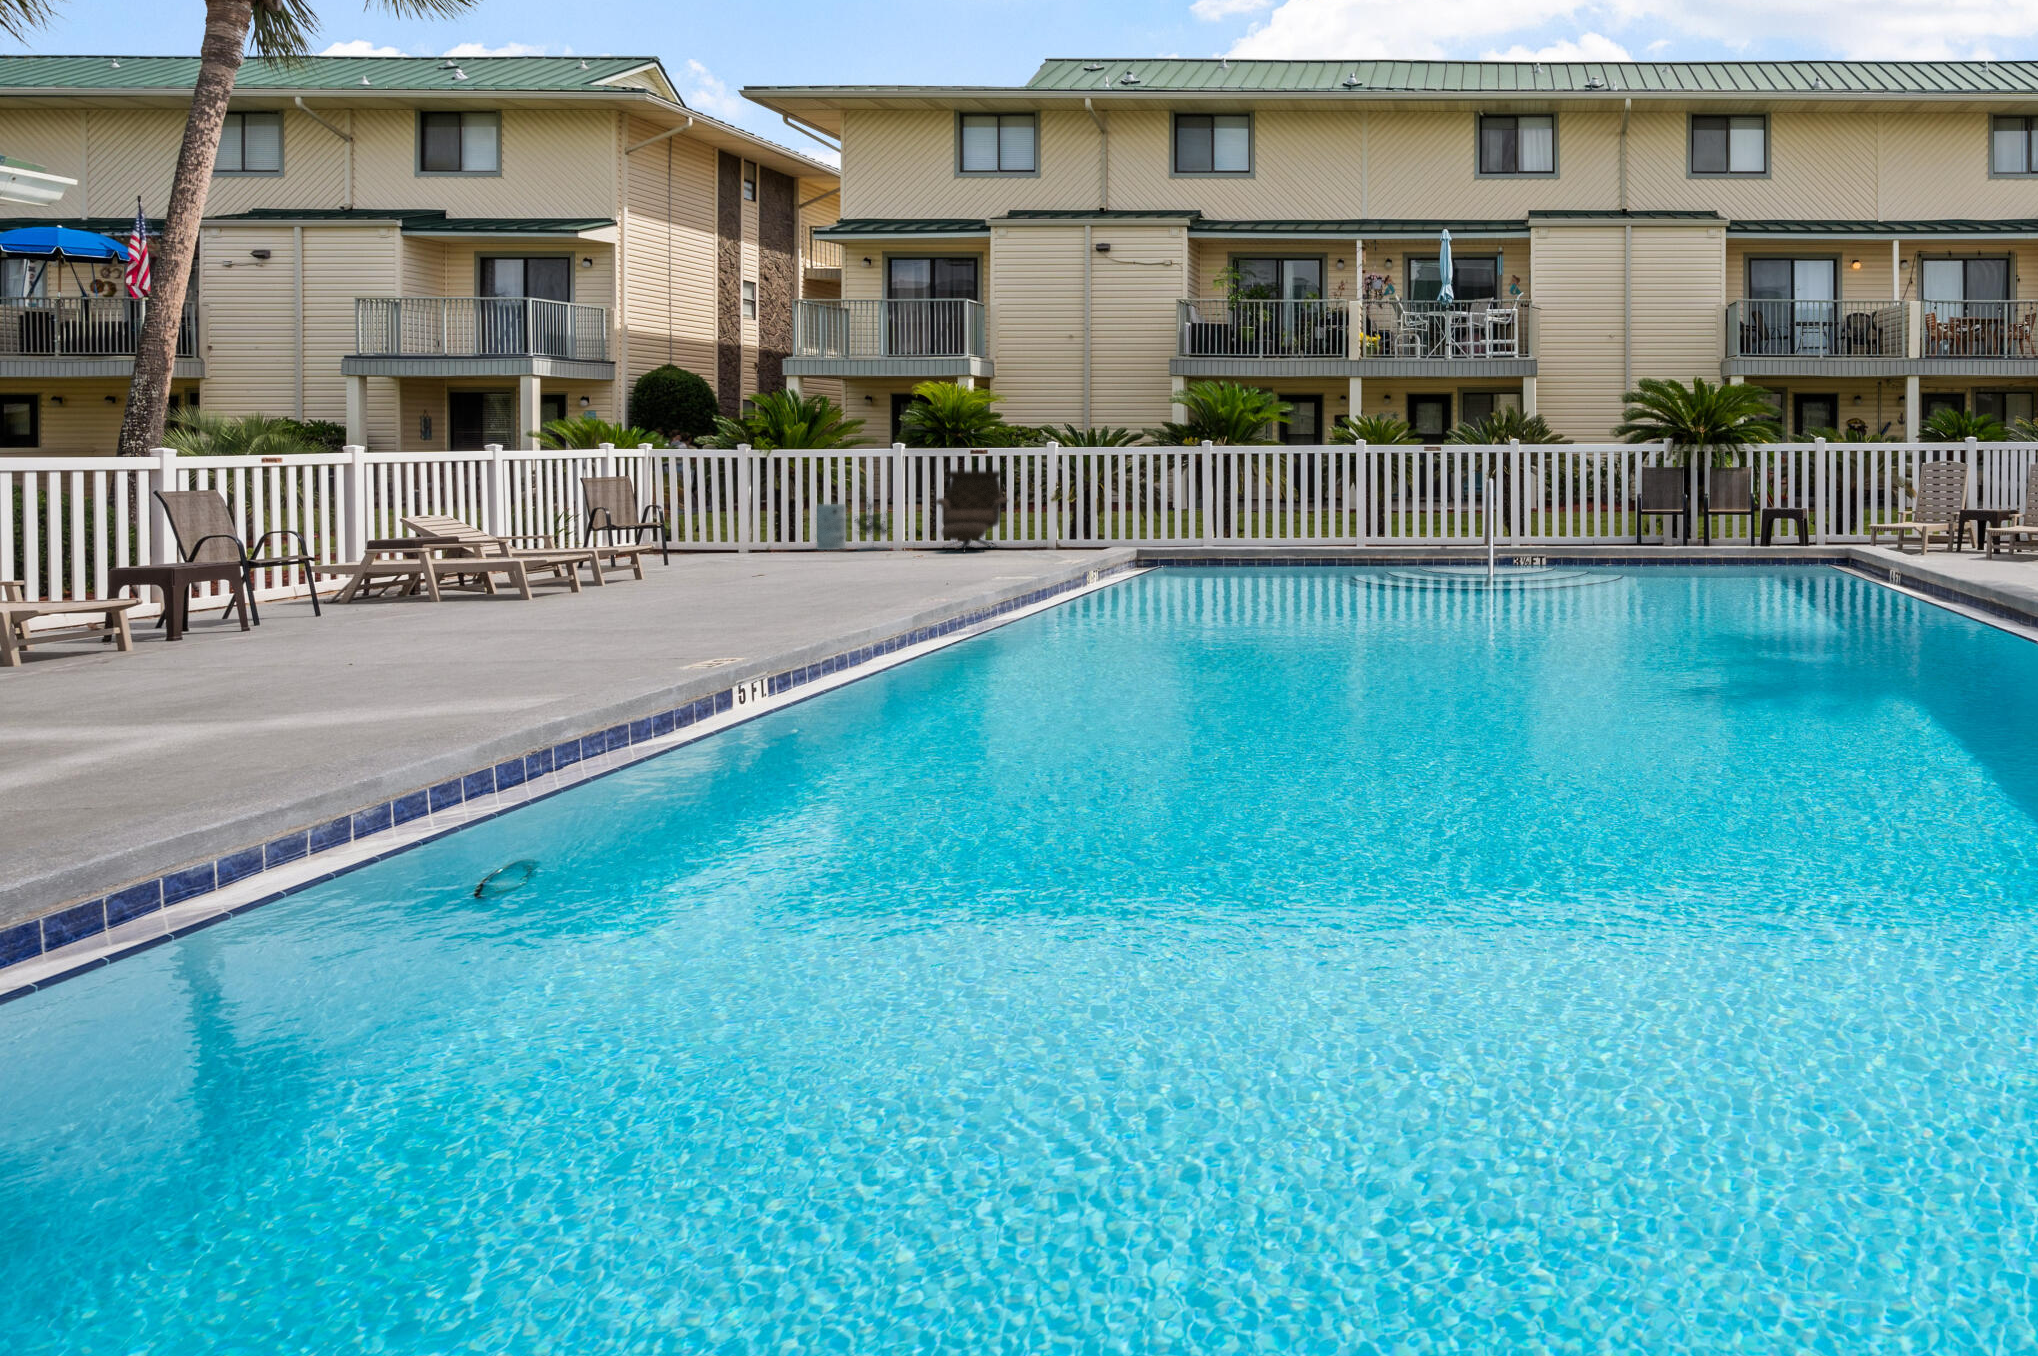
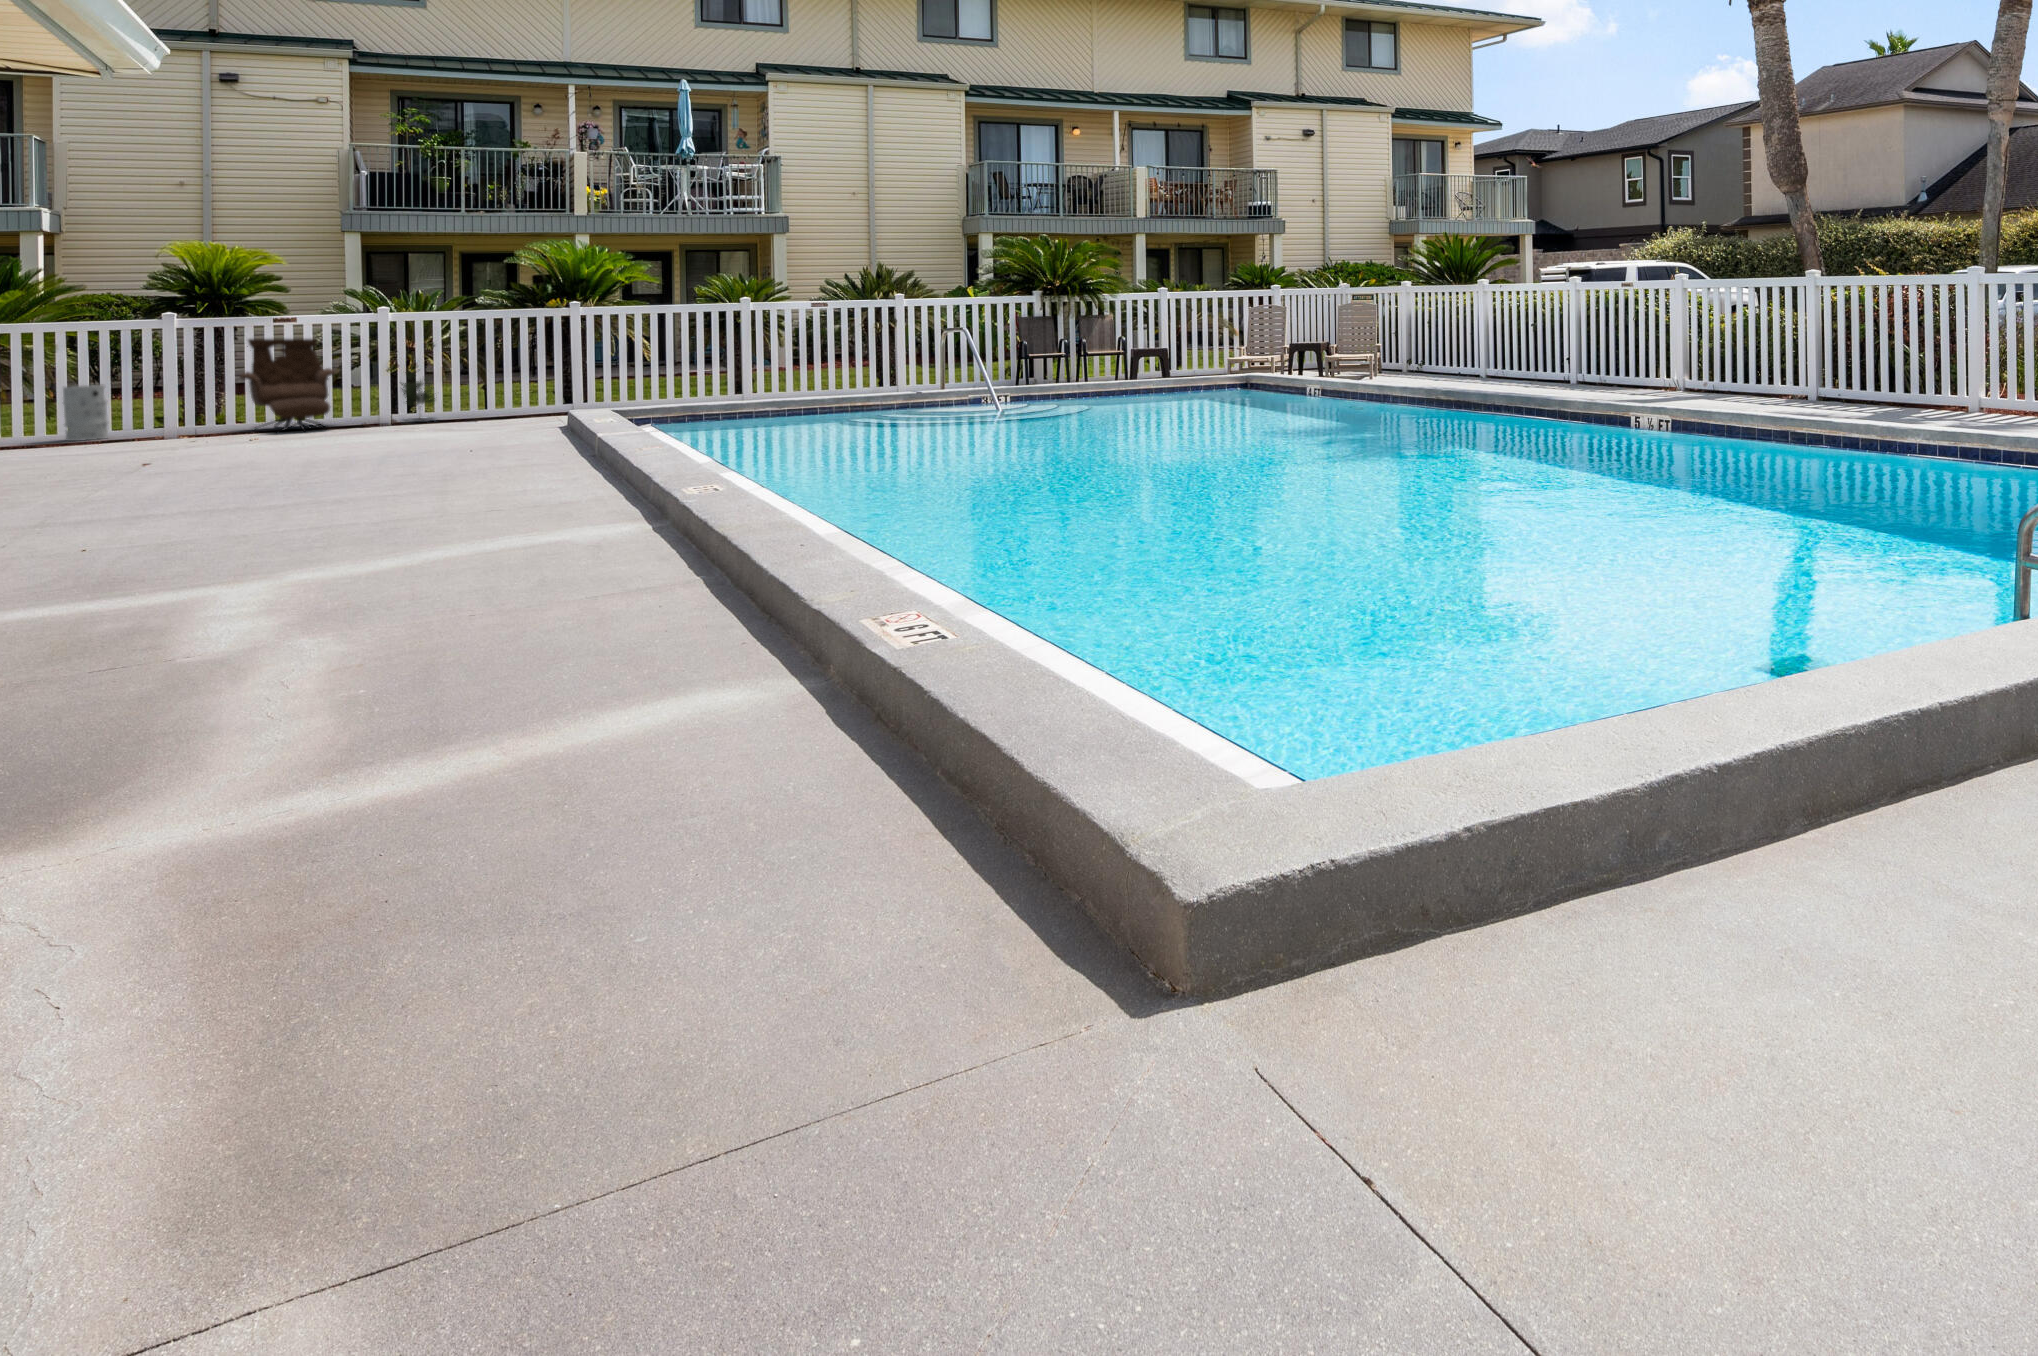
potted tree: present [854,497,890,551] -> present [401,370,436,423]

